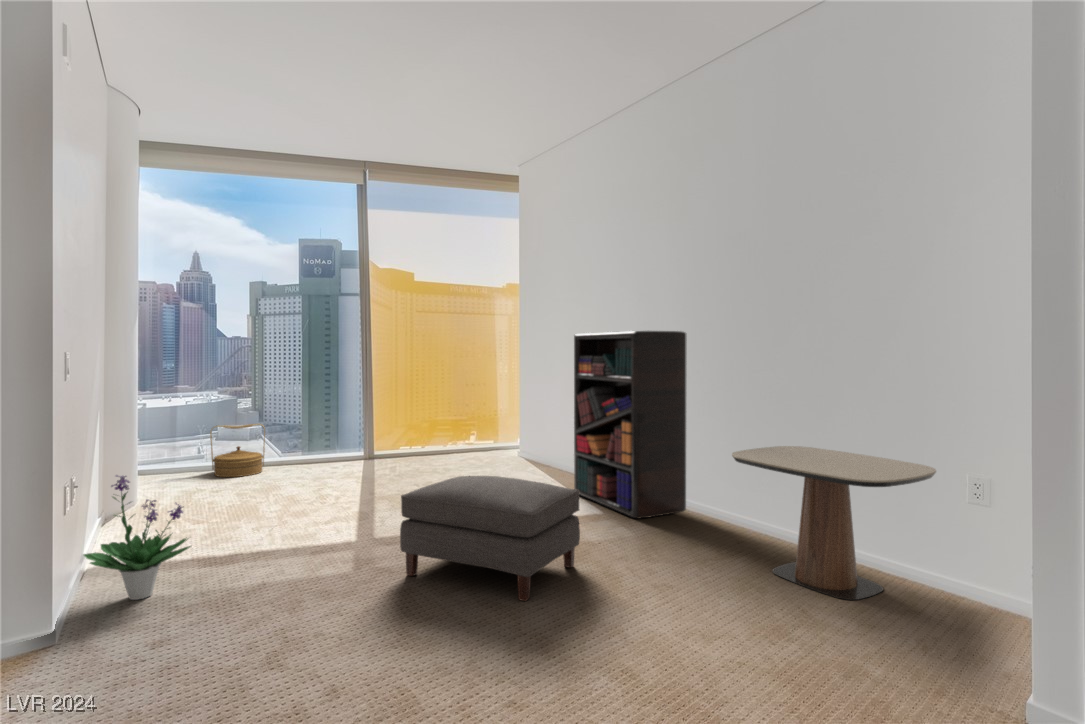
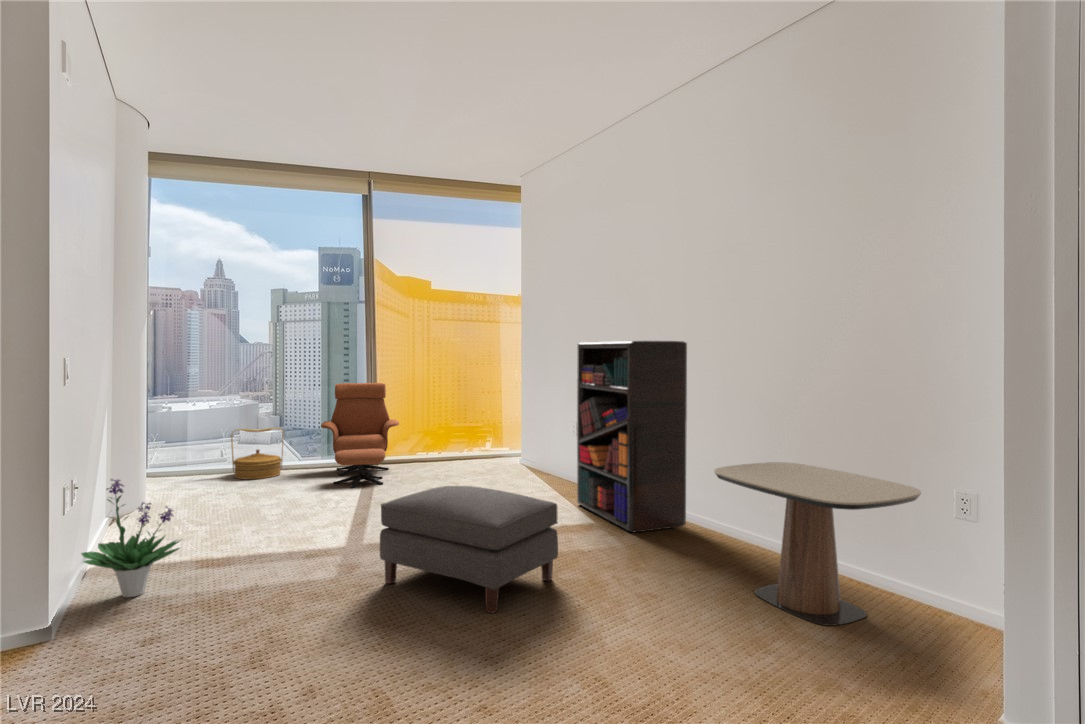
lounge chair: none [304,377,385,483] -> present [321,383,399,488]

